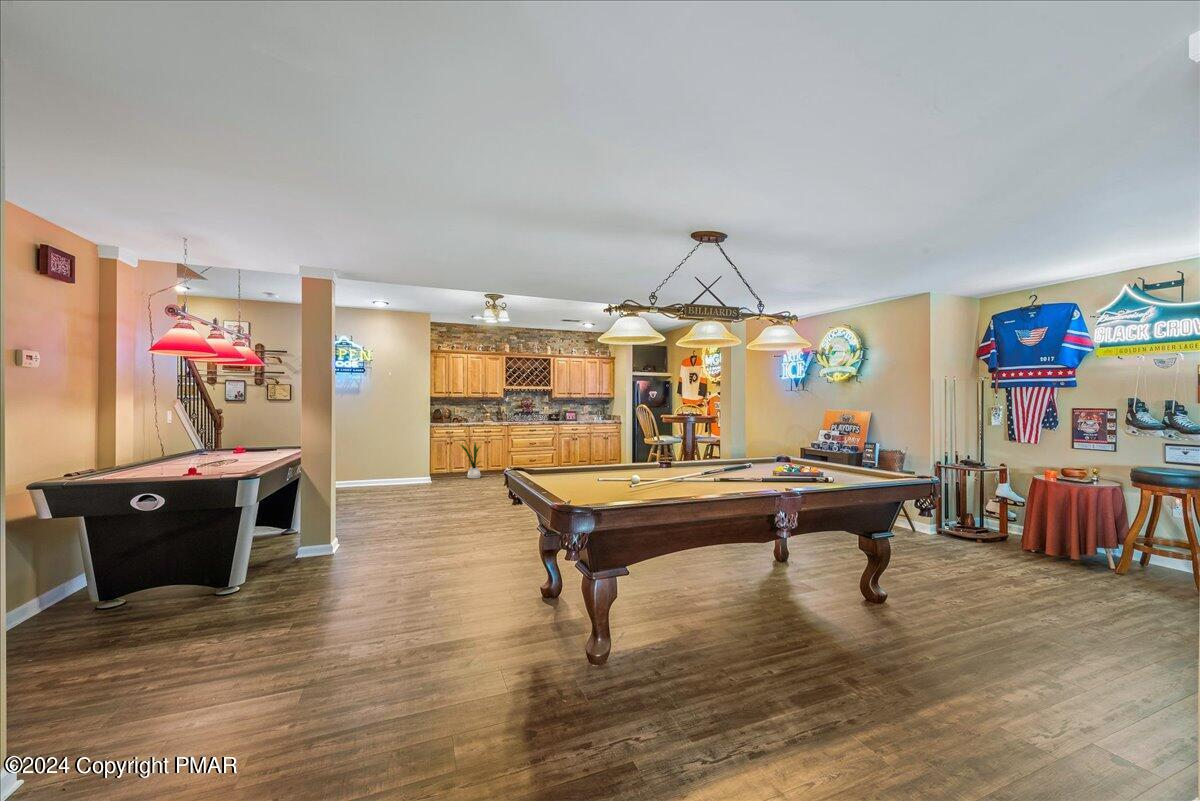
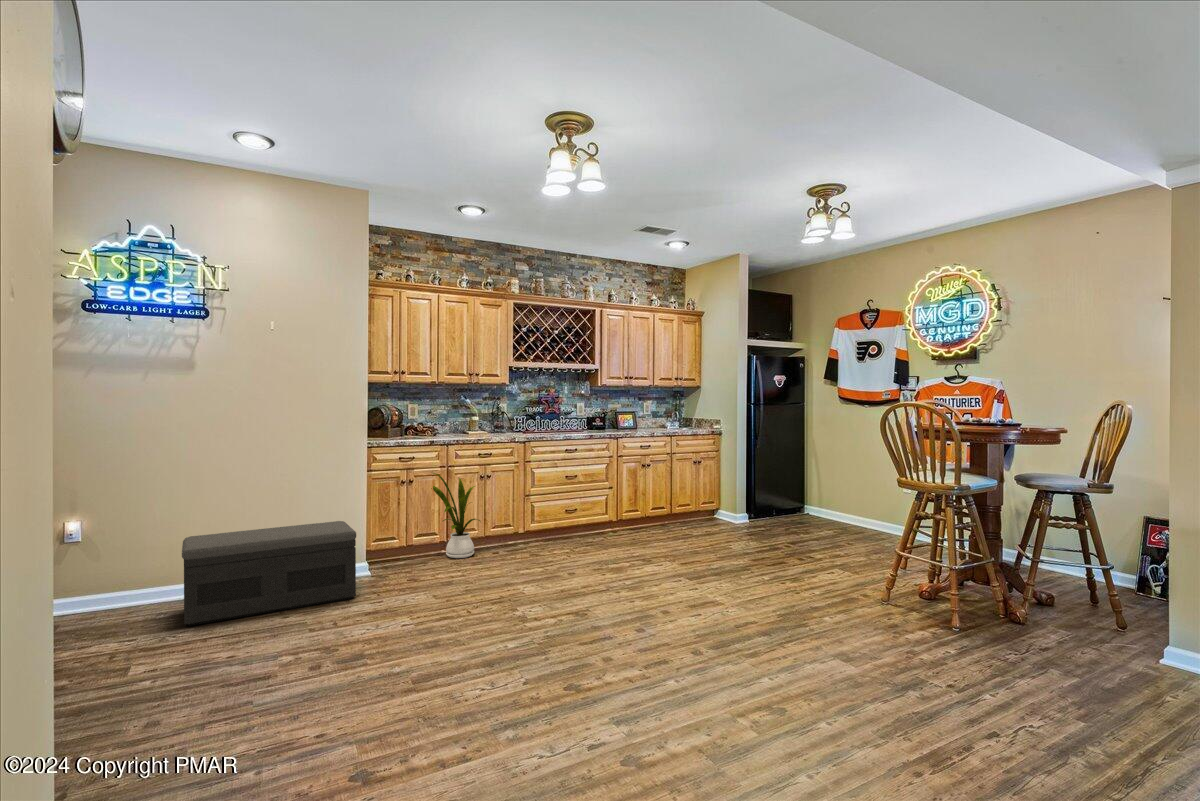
storage bench: none [354,457,422,493] -> present [182,521,356,626]

